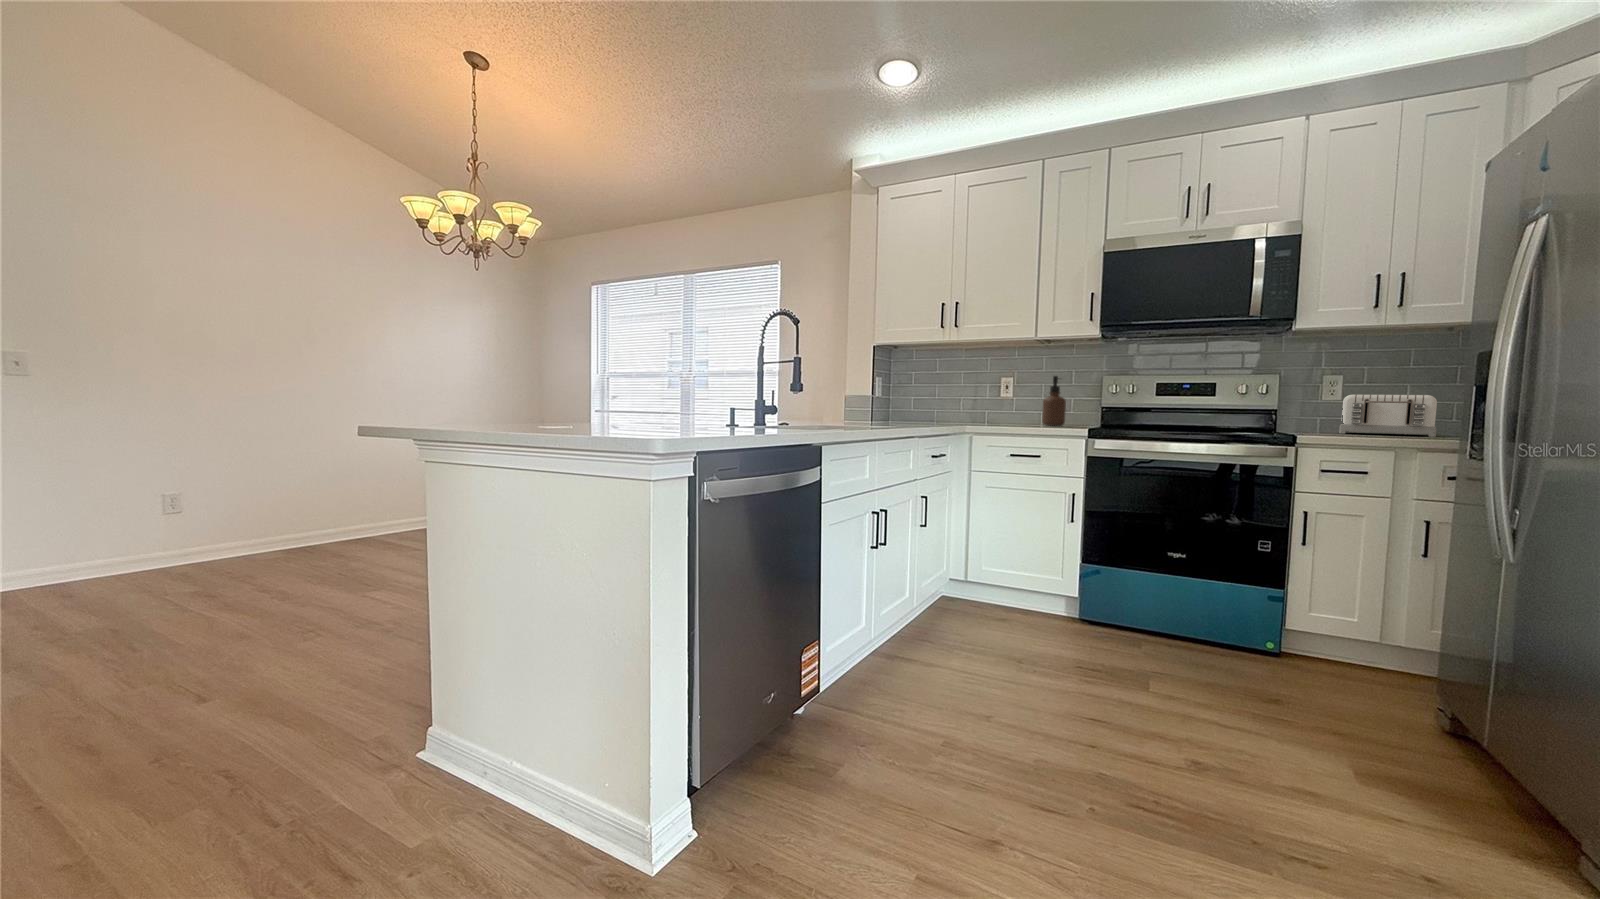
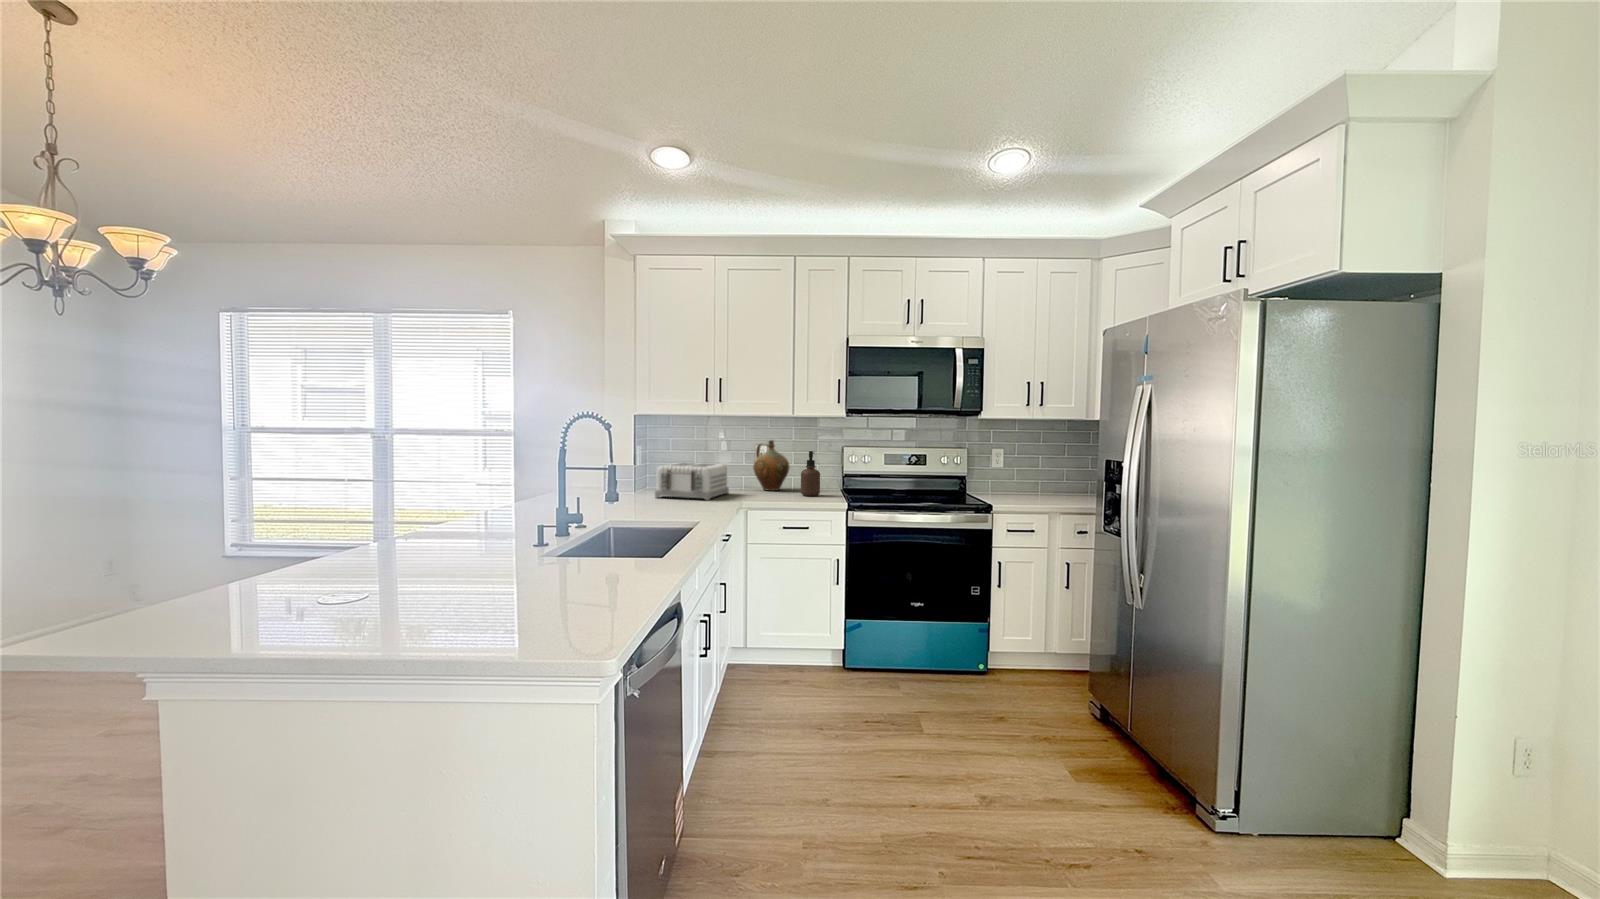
ceramic jug: none [996,369,1038,423] -> present [753,440,789,491]
toaster: present [1339,394,1437,437] -> present [655,462,729,500]

